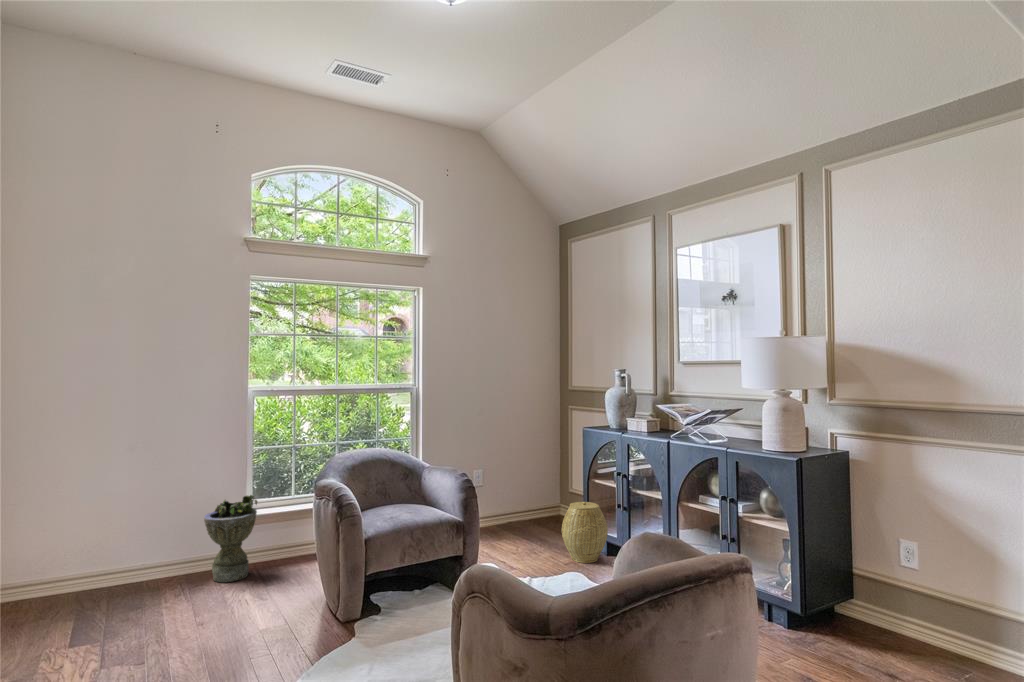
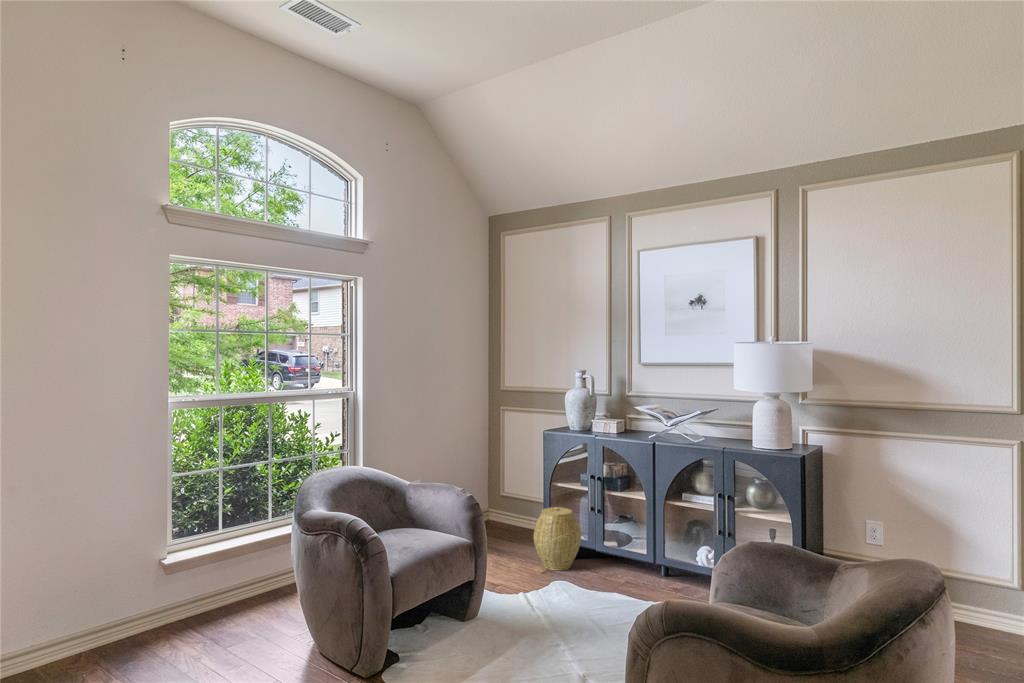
planter: present [204,495,257,582] -> none [125,536,196,653]

